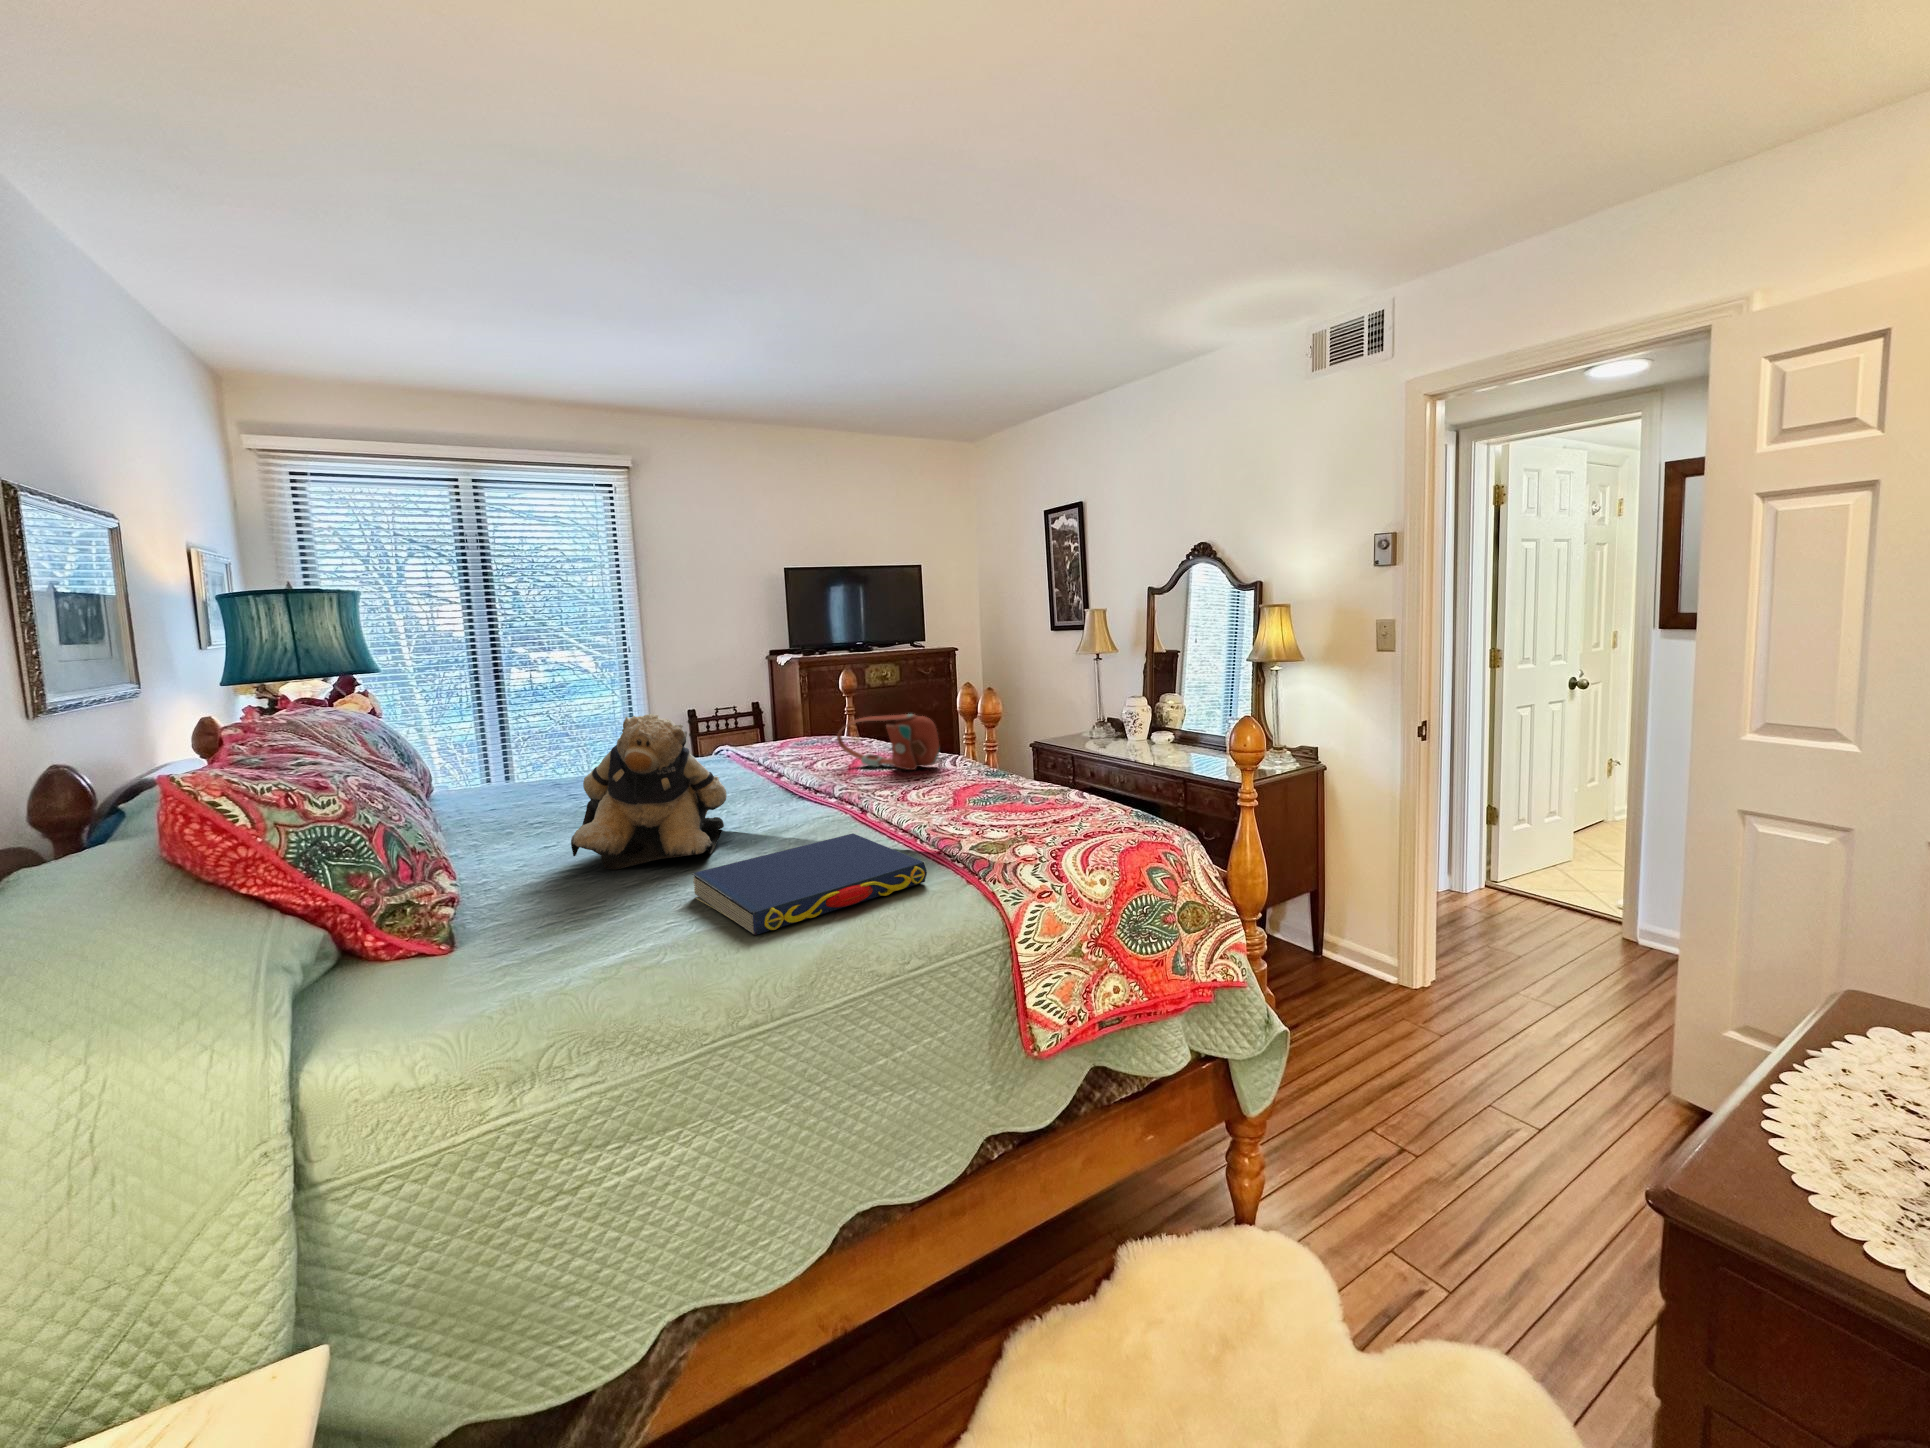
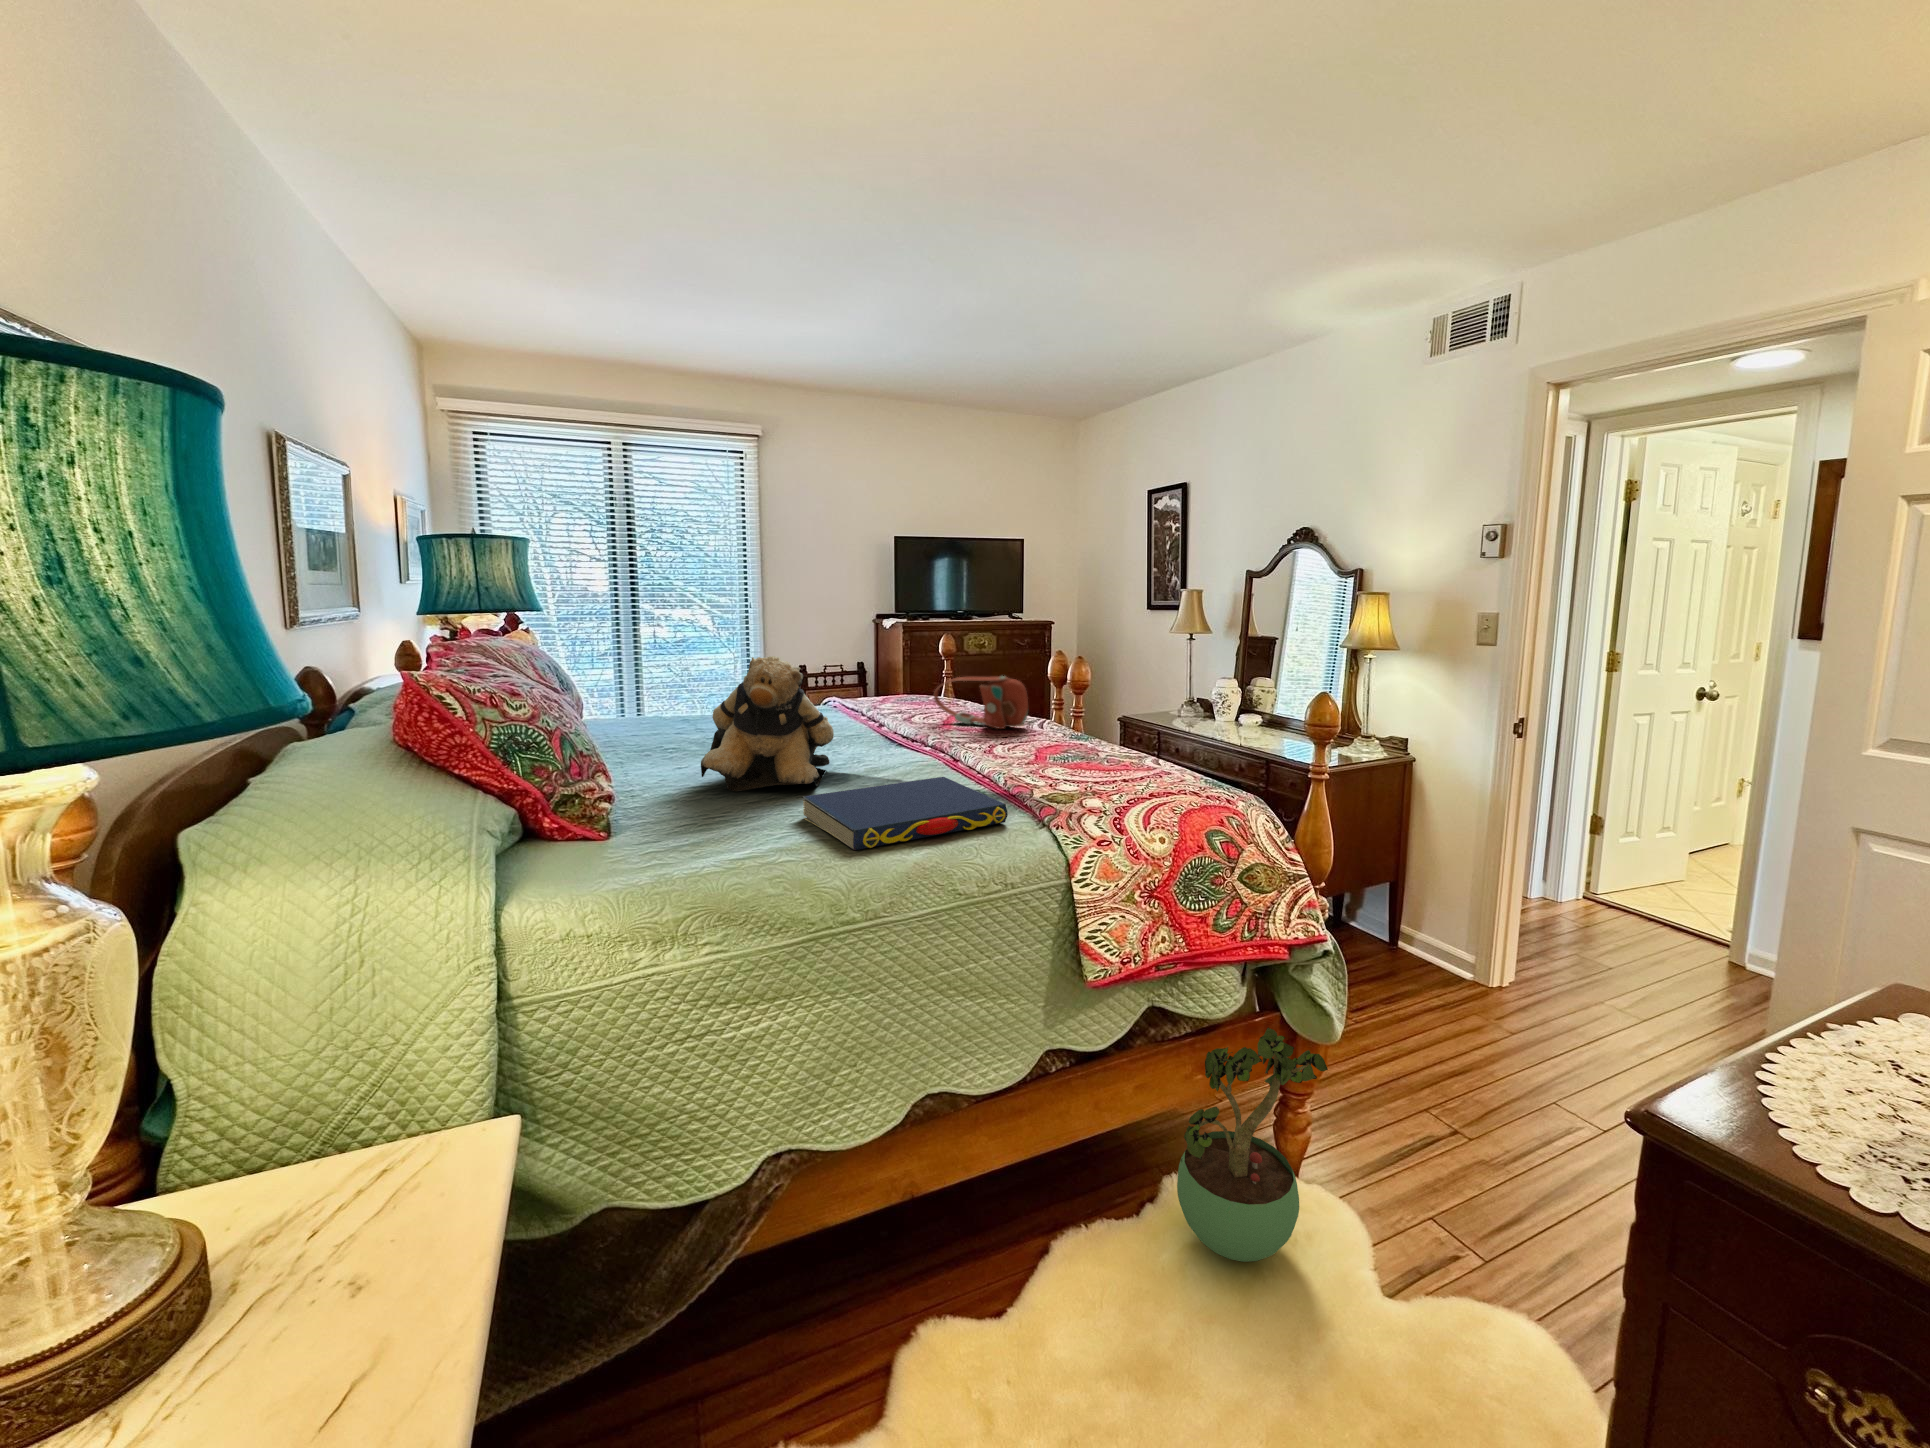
potted plant: none [1136,1079,1284,1338] -> present [1177,1027,1328,1262]

